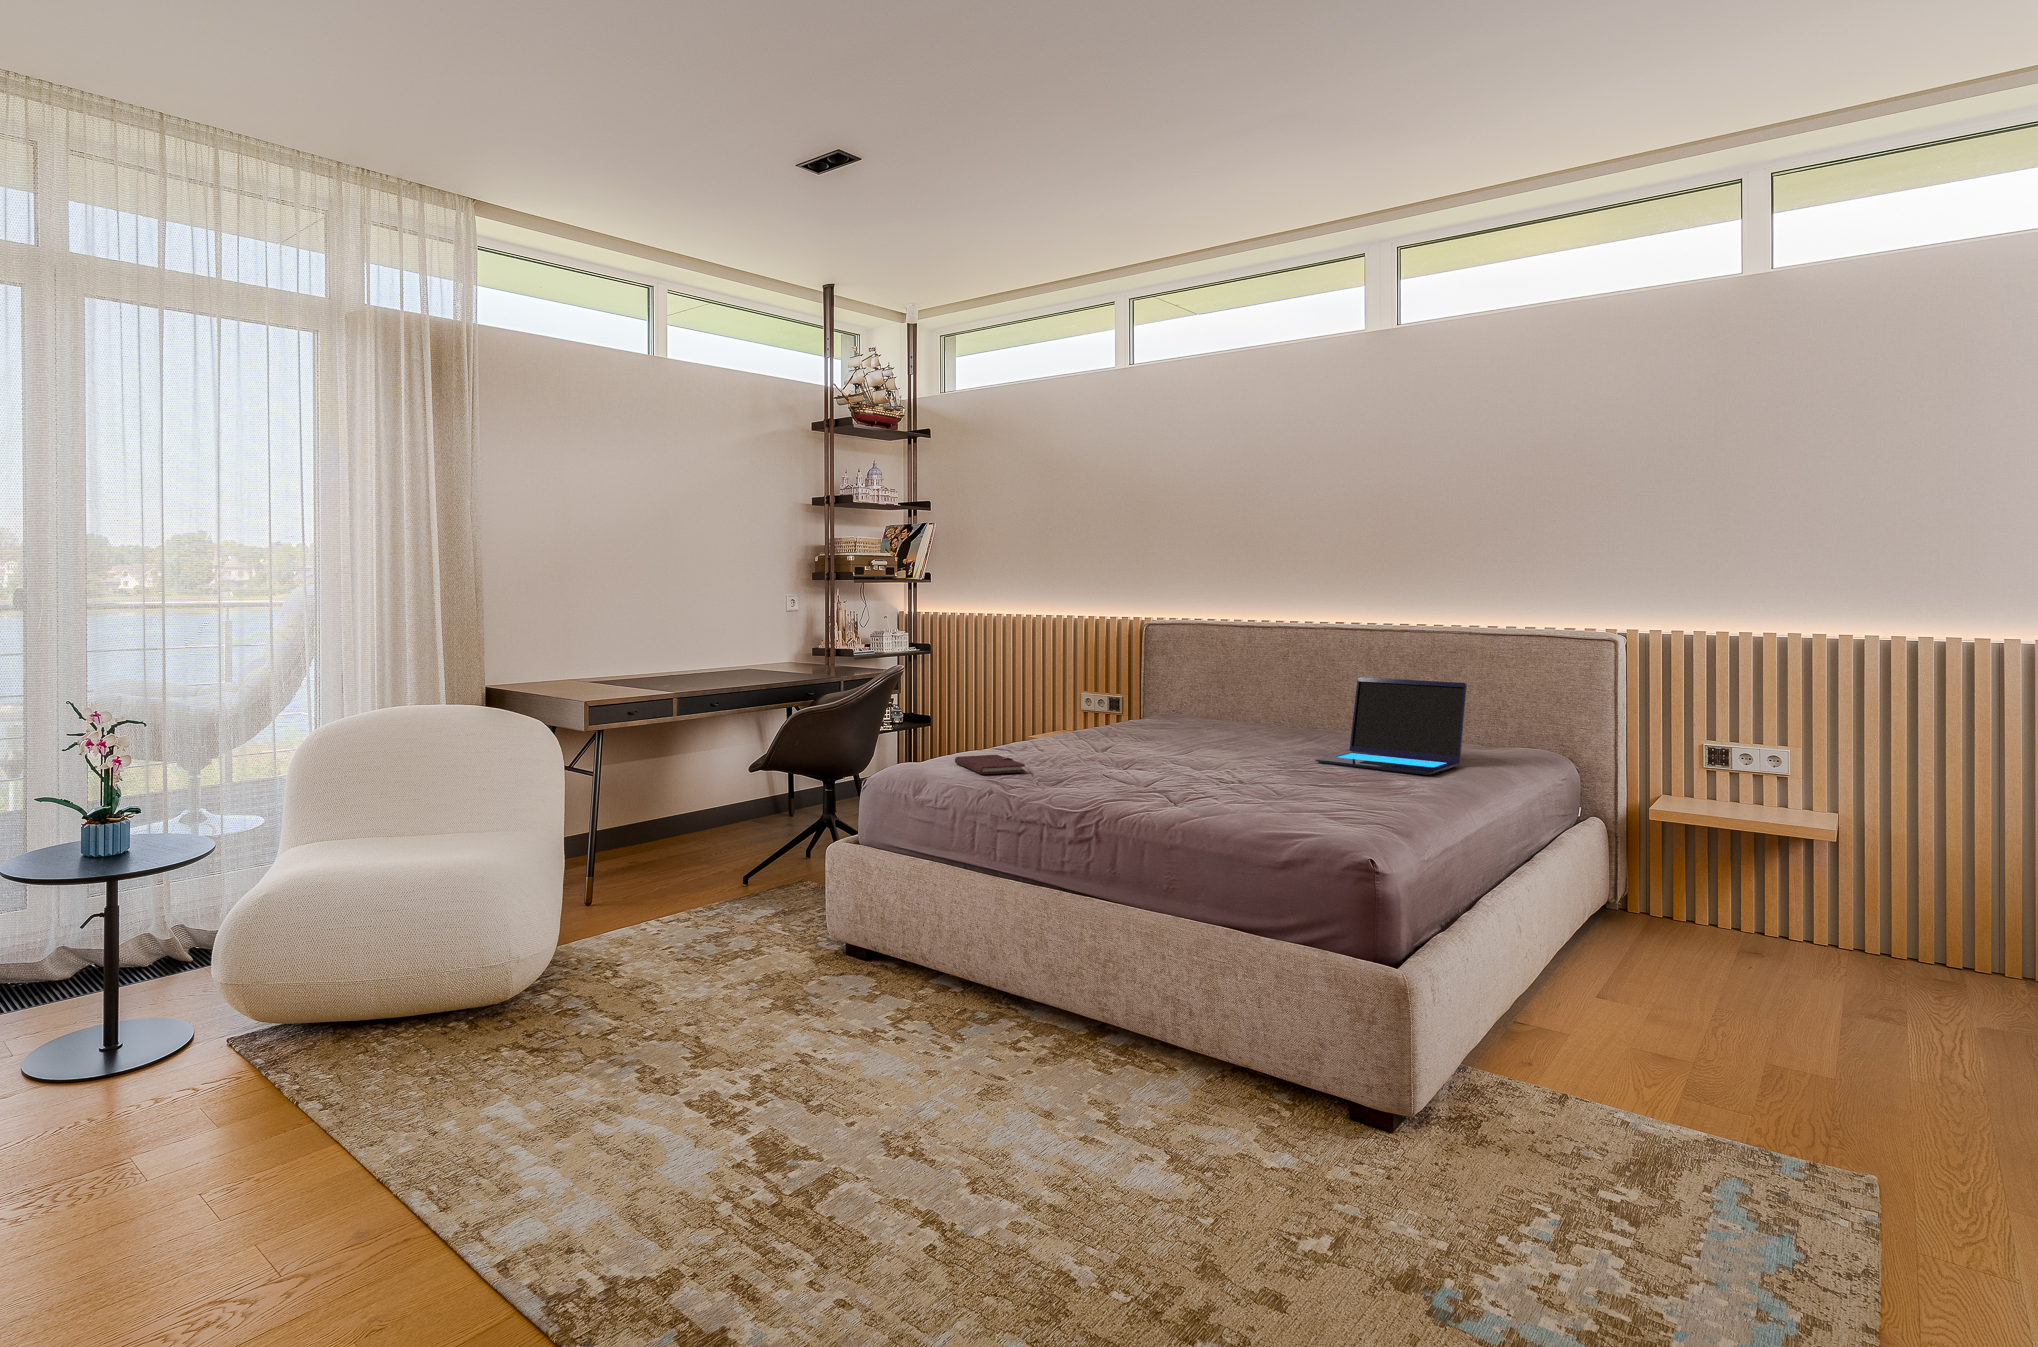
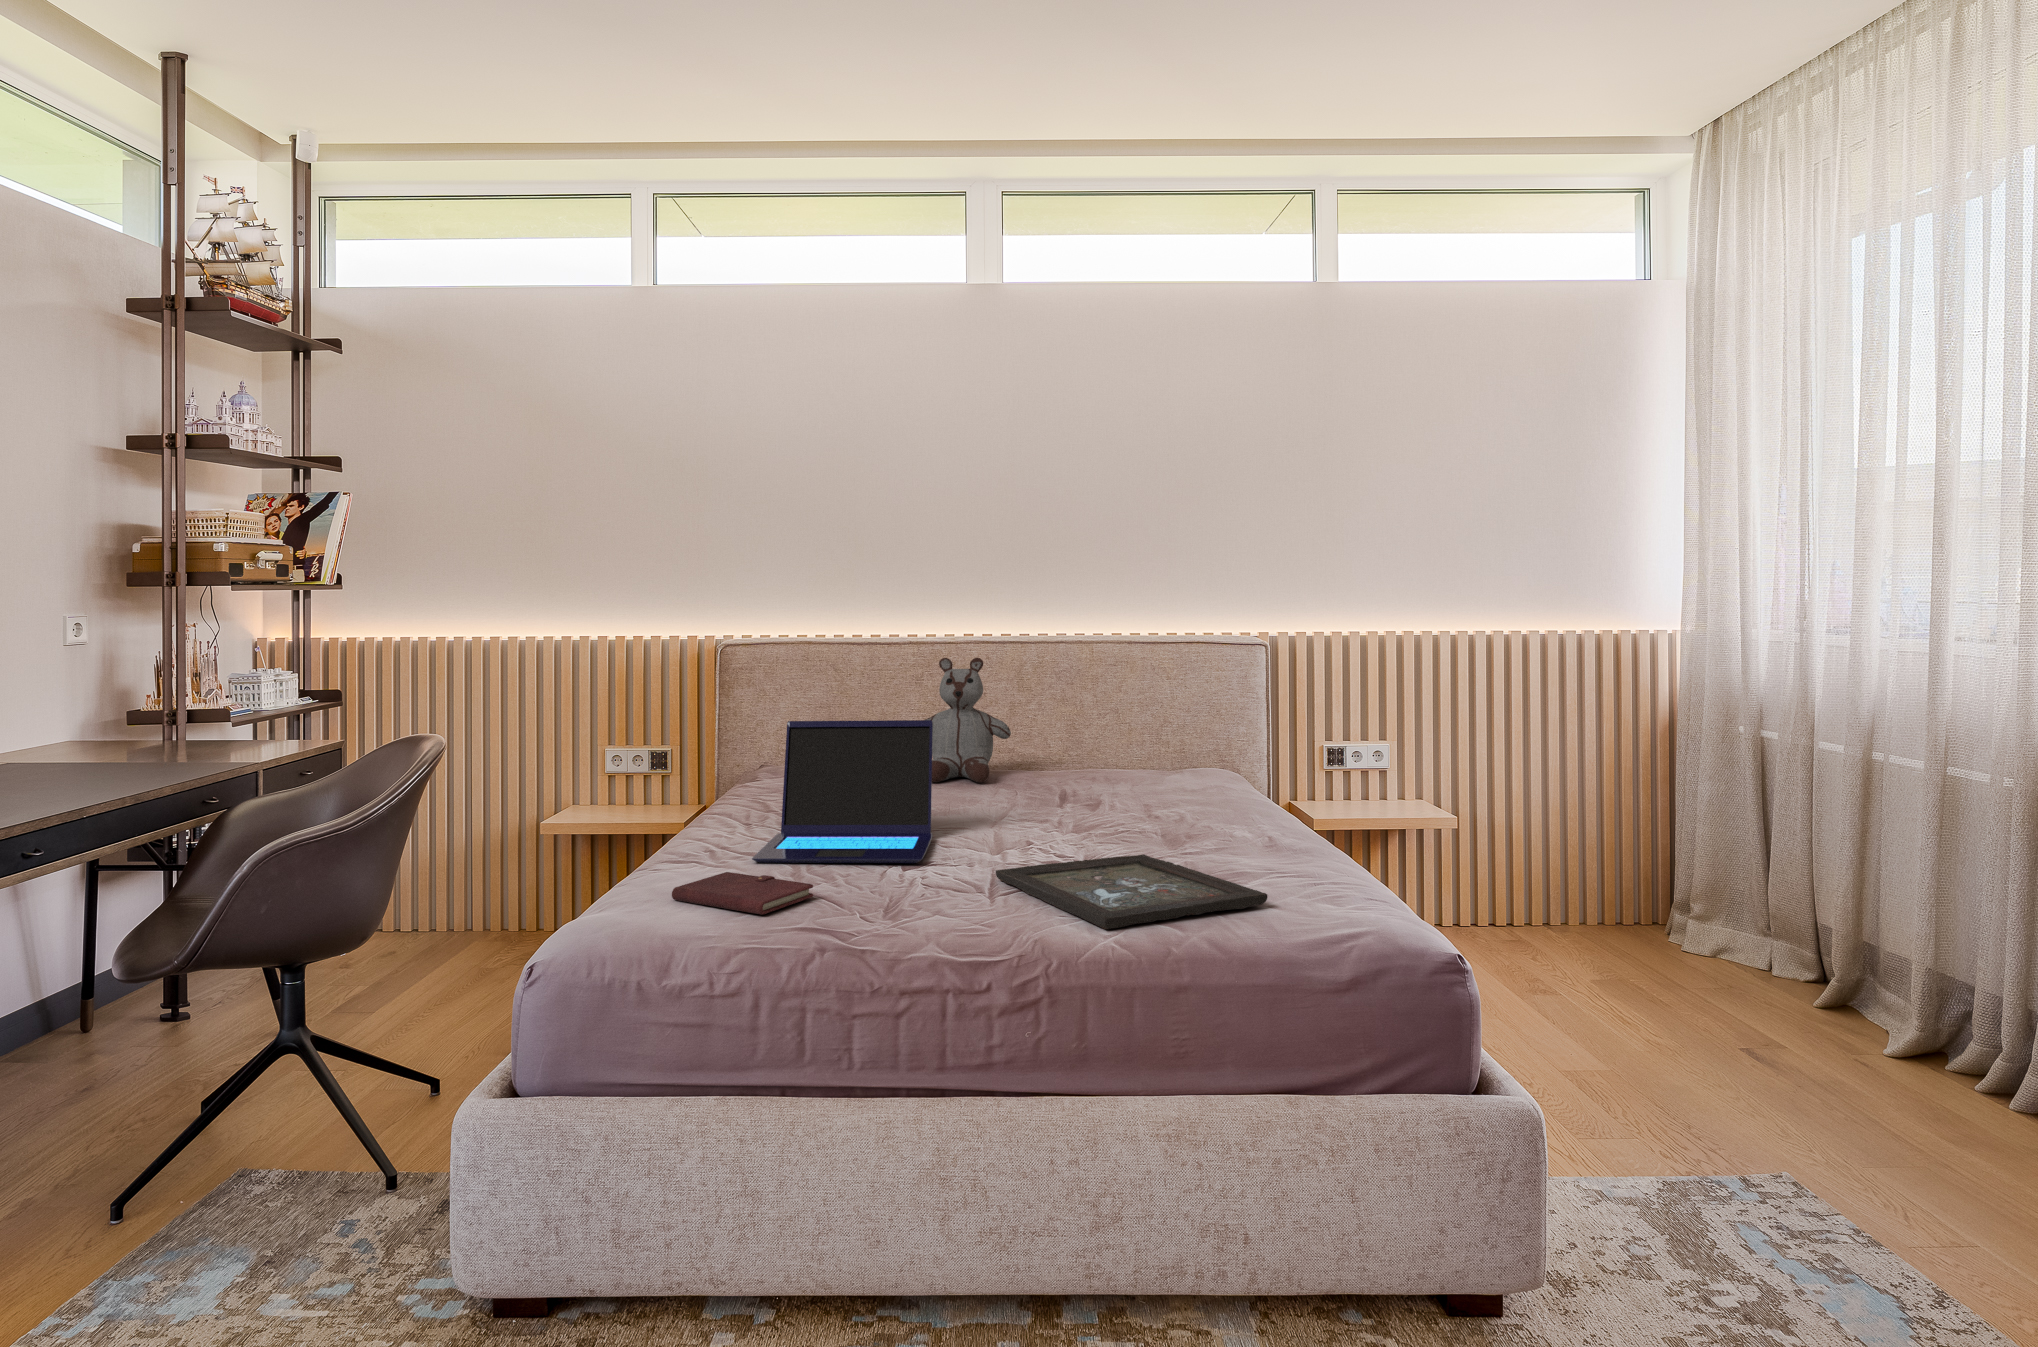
stuffed bear: none [1253,640,1334,737] -> present [925,658,1011,783]
laptop: present [1315,677,1467,775] -> present [752,720,933,863]
tray: none [1146,775,1289,813] -> present [996,854,1267,929]

